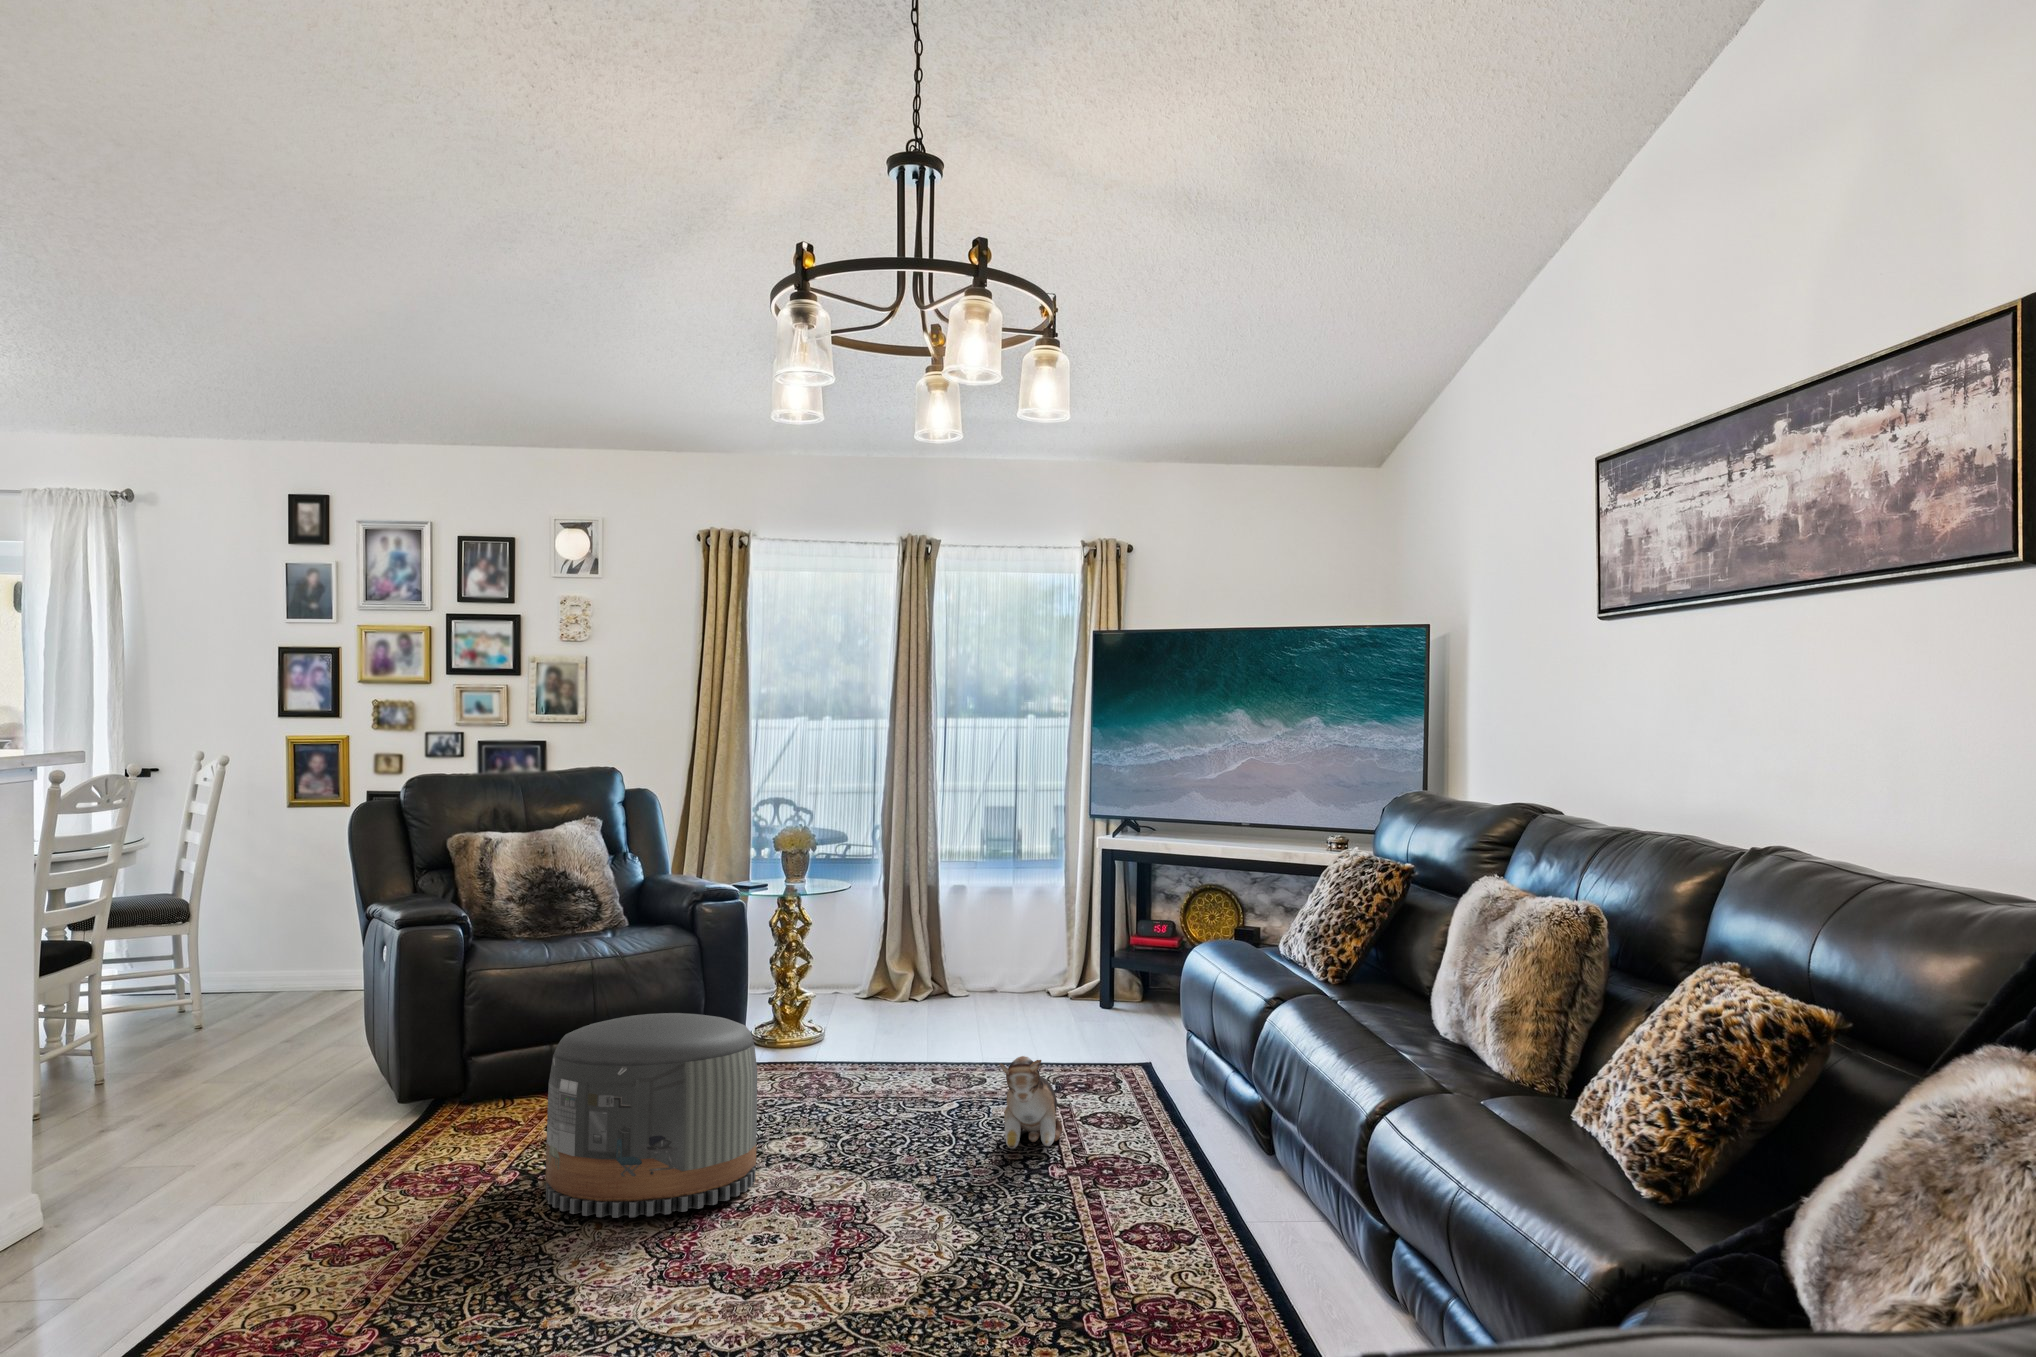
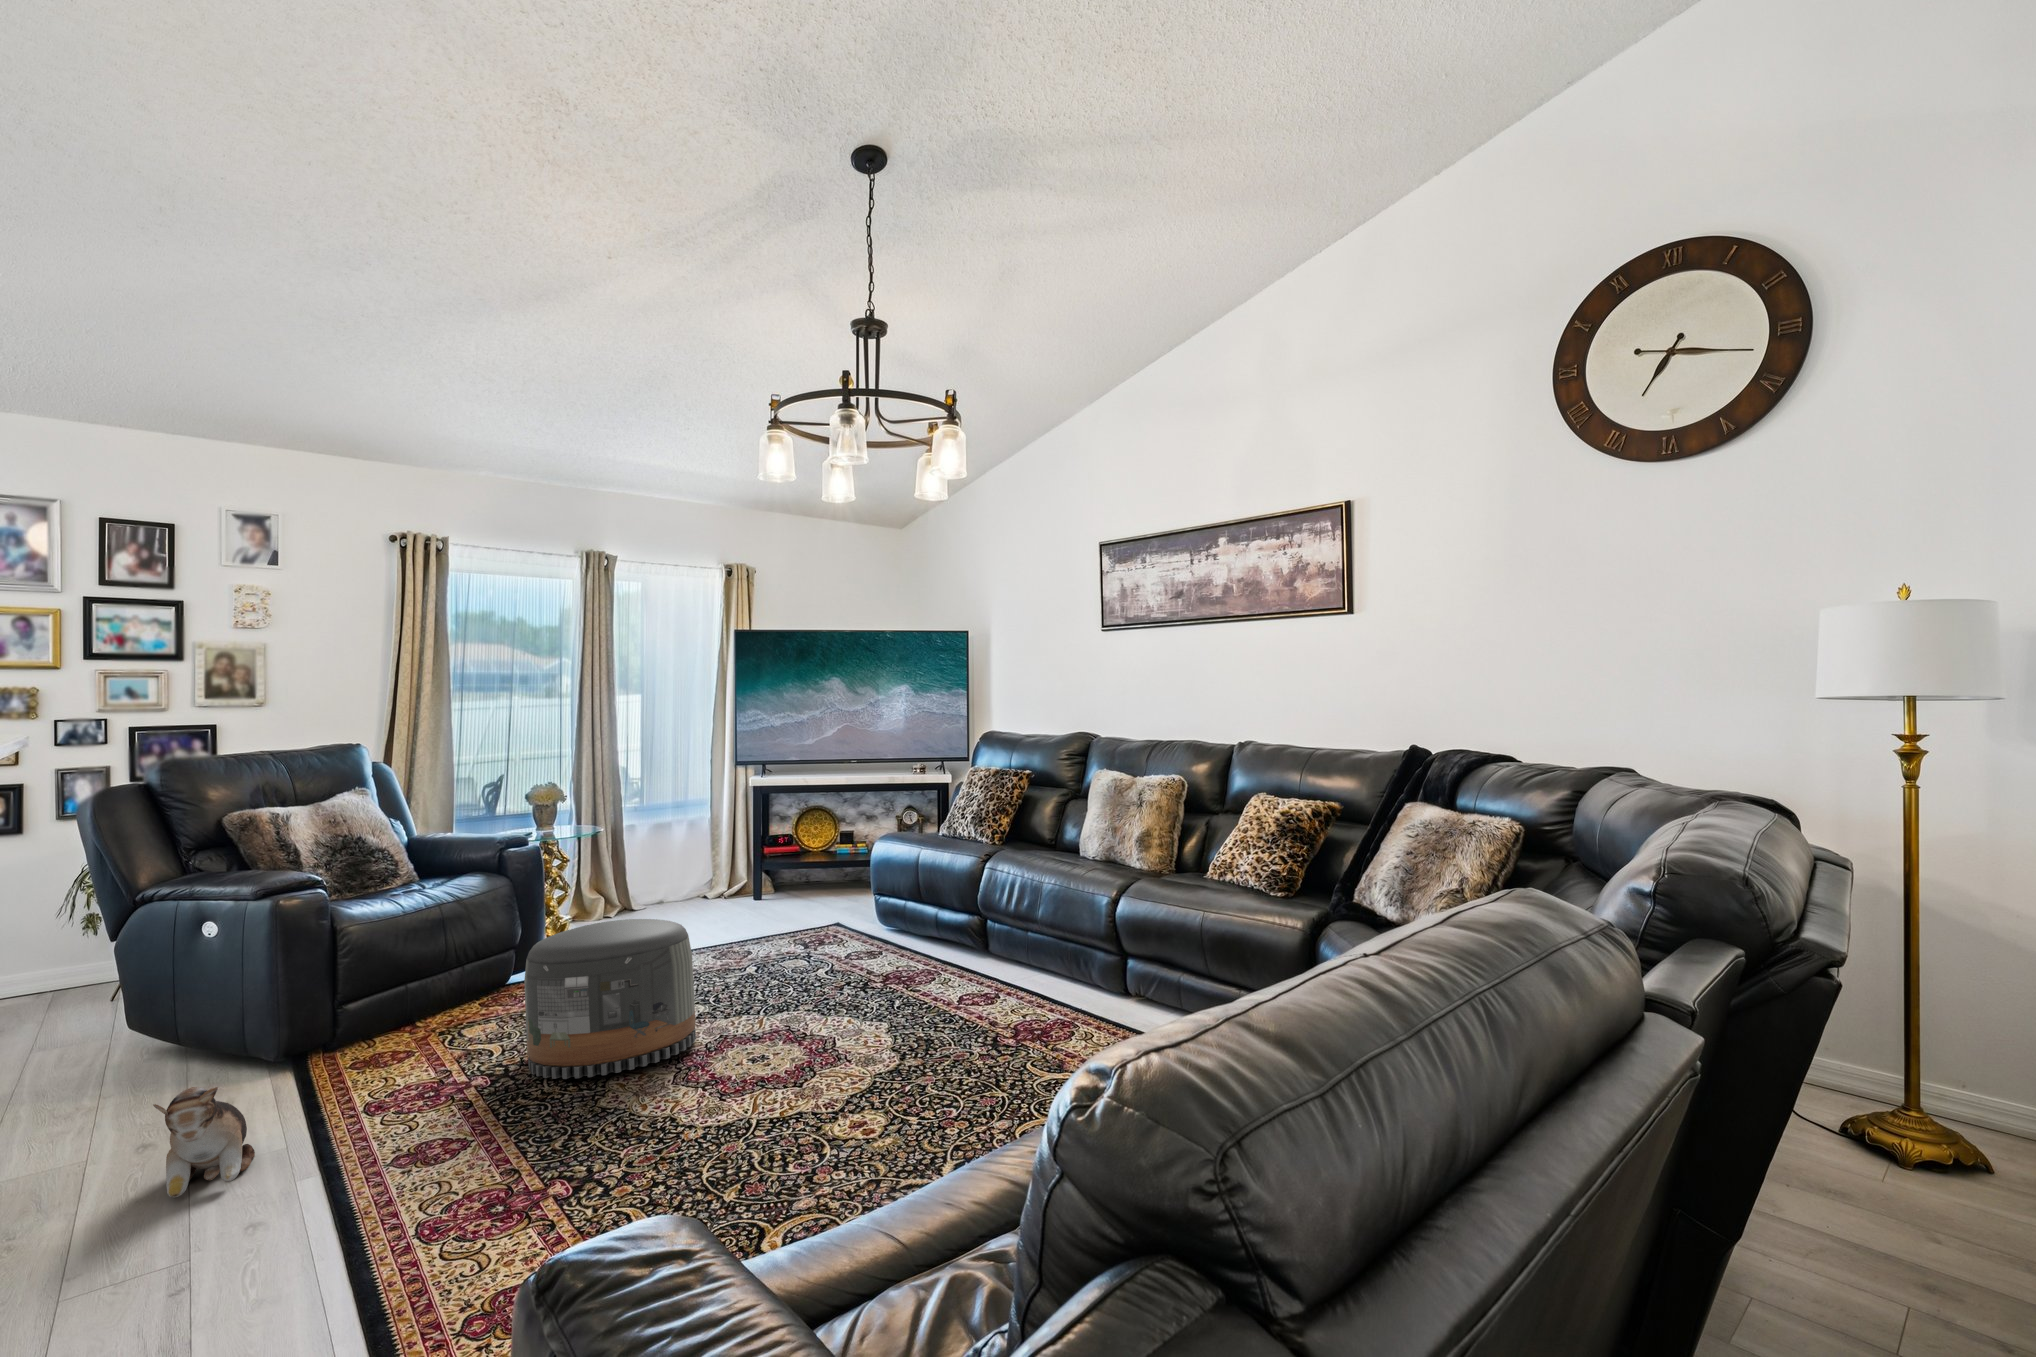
plush toy: present [999,1056,1062,1149] -> present [153,1087,255,1198]

